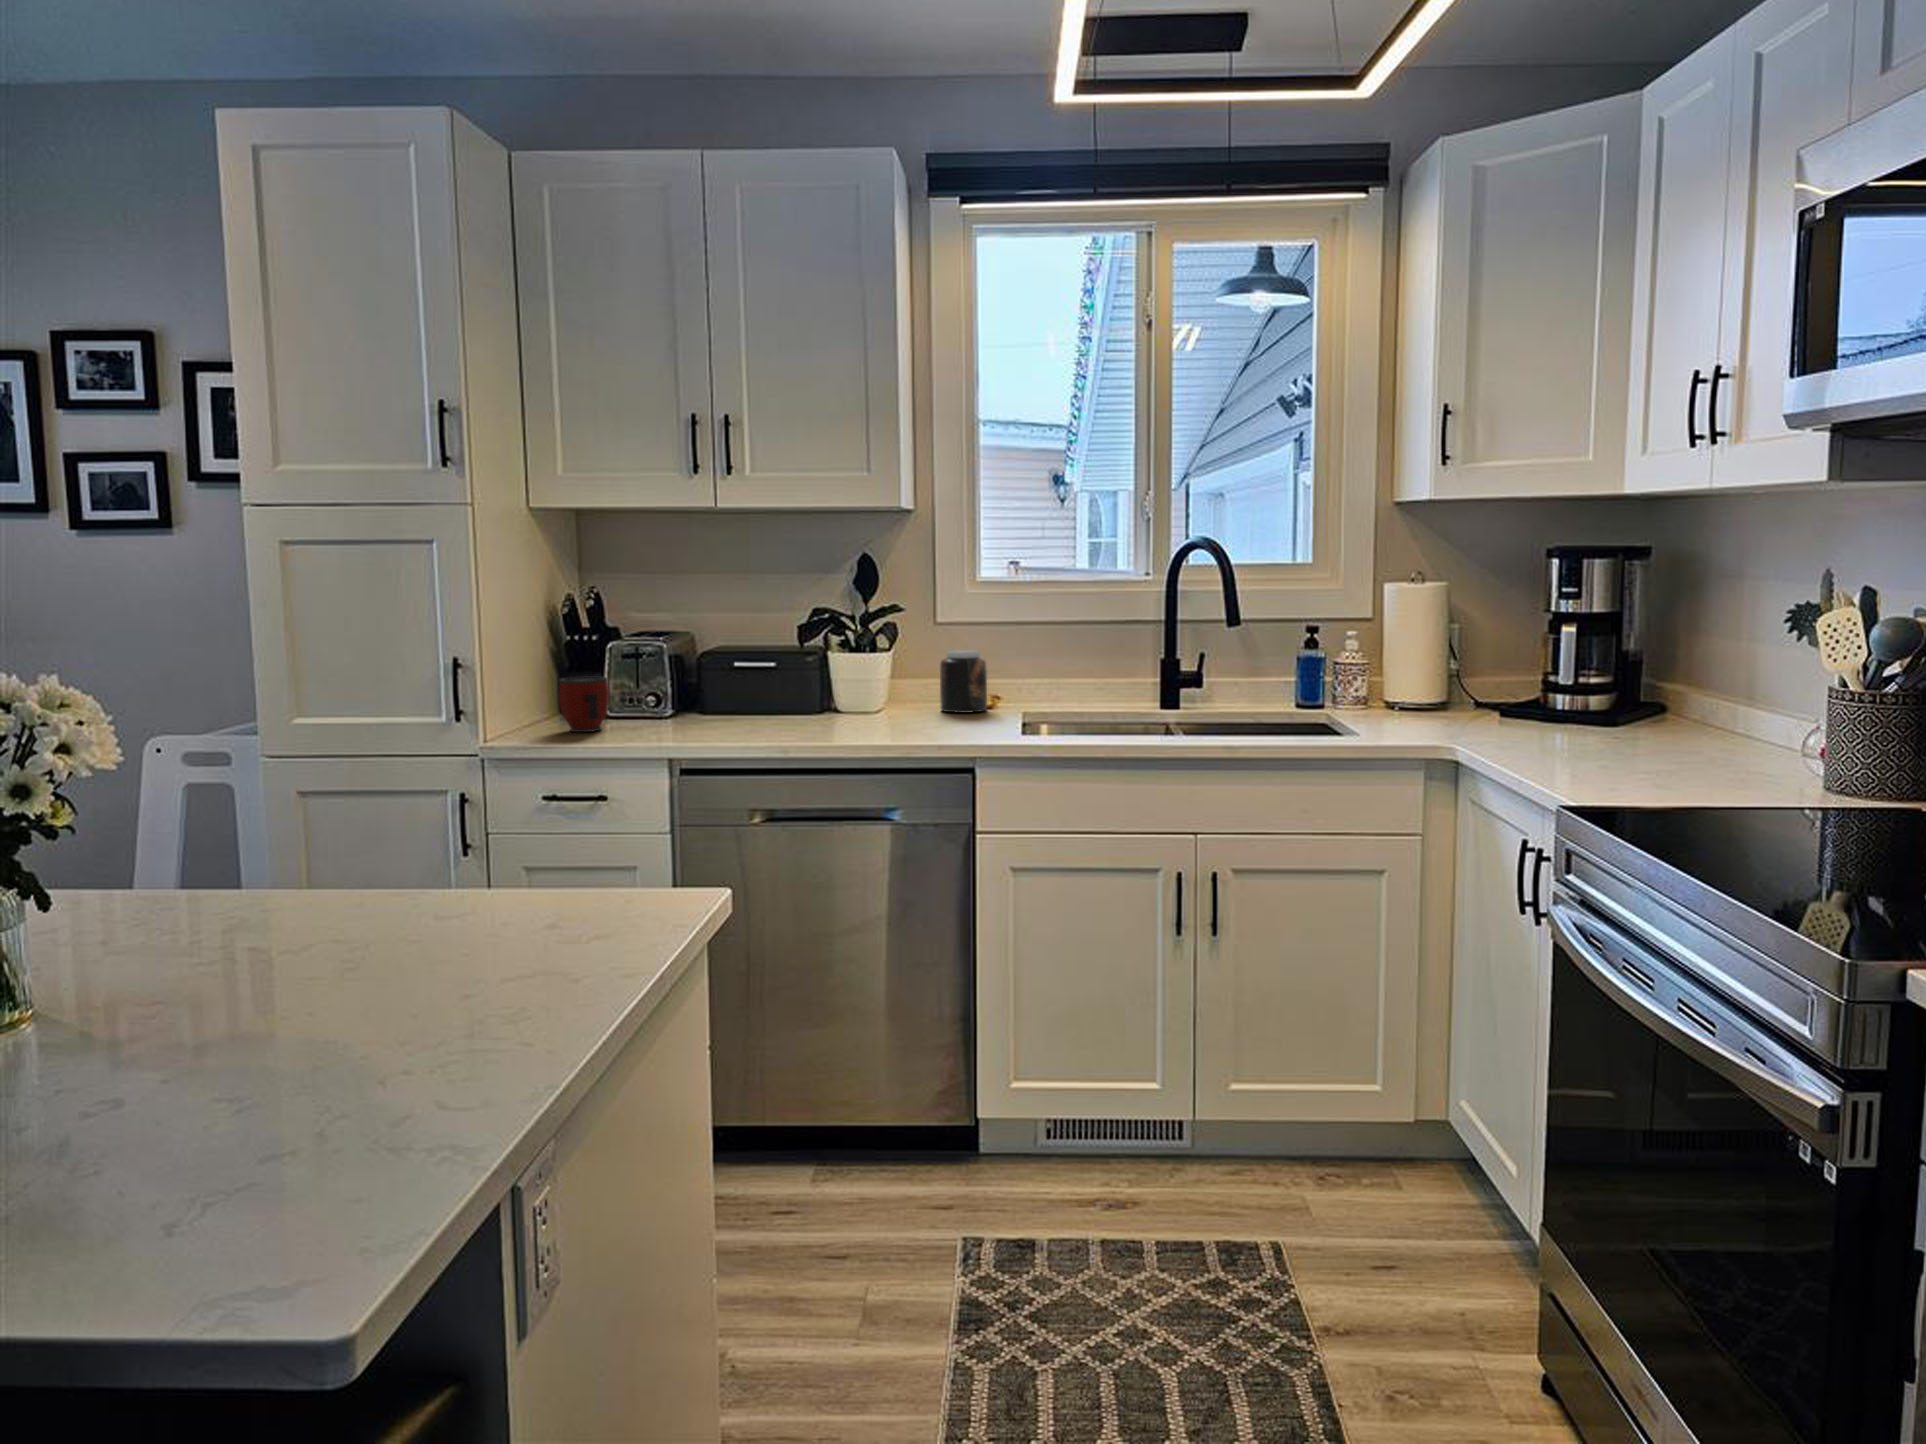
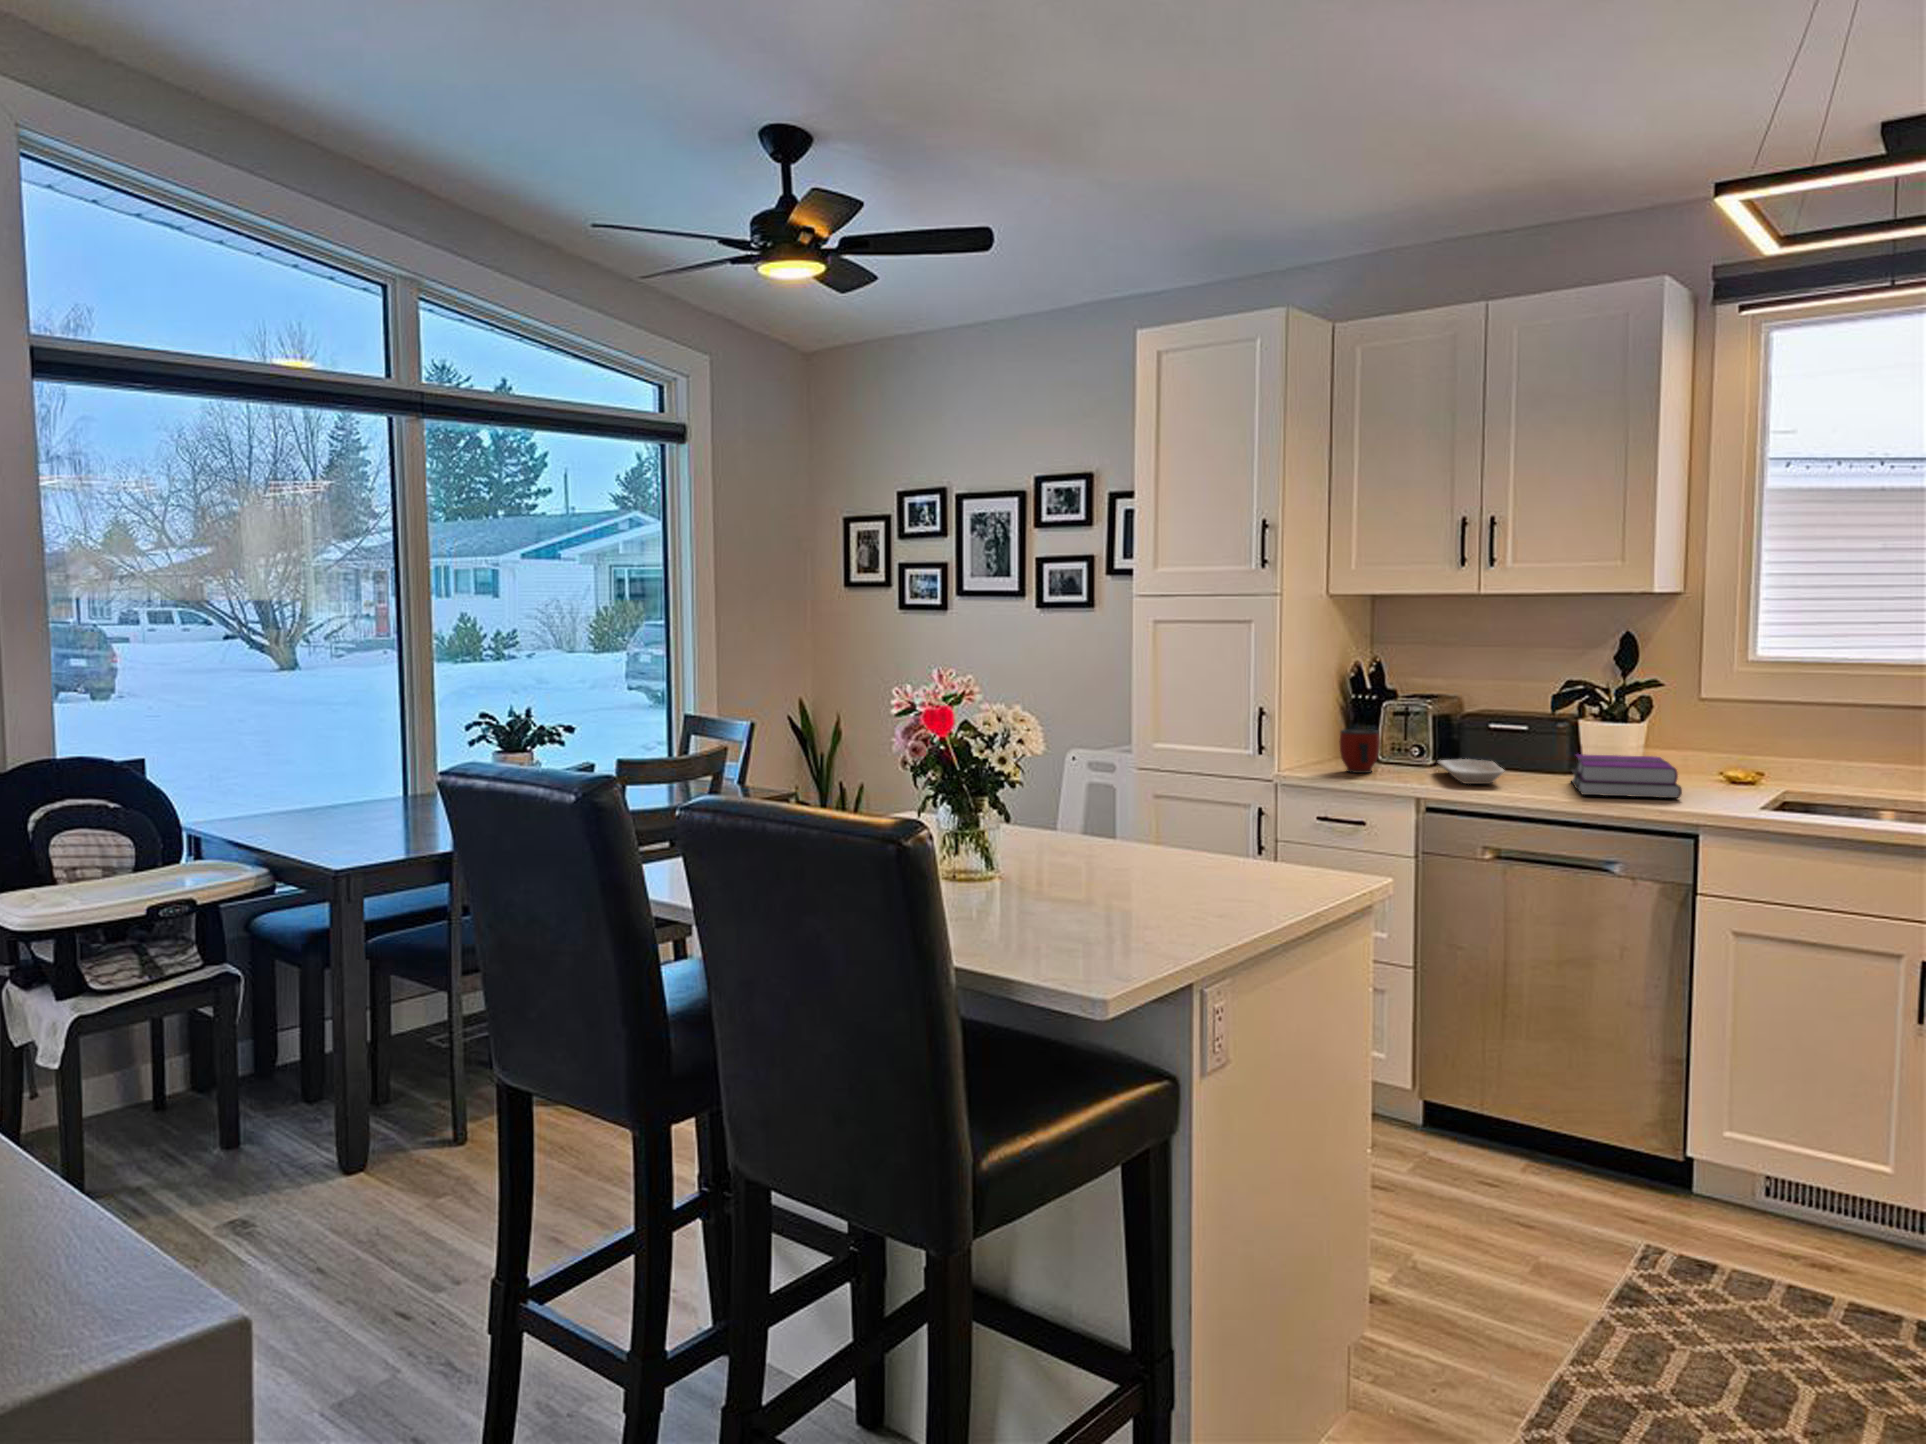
jar: present [940,650,987,713] -> none [1694,725,1746,785]
hardback book: none [826,687,949,736] -> present [1571,754,1682,798]
tray: none [678,705,763,734] -> present [1438,759,1504,784]

